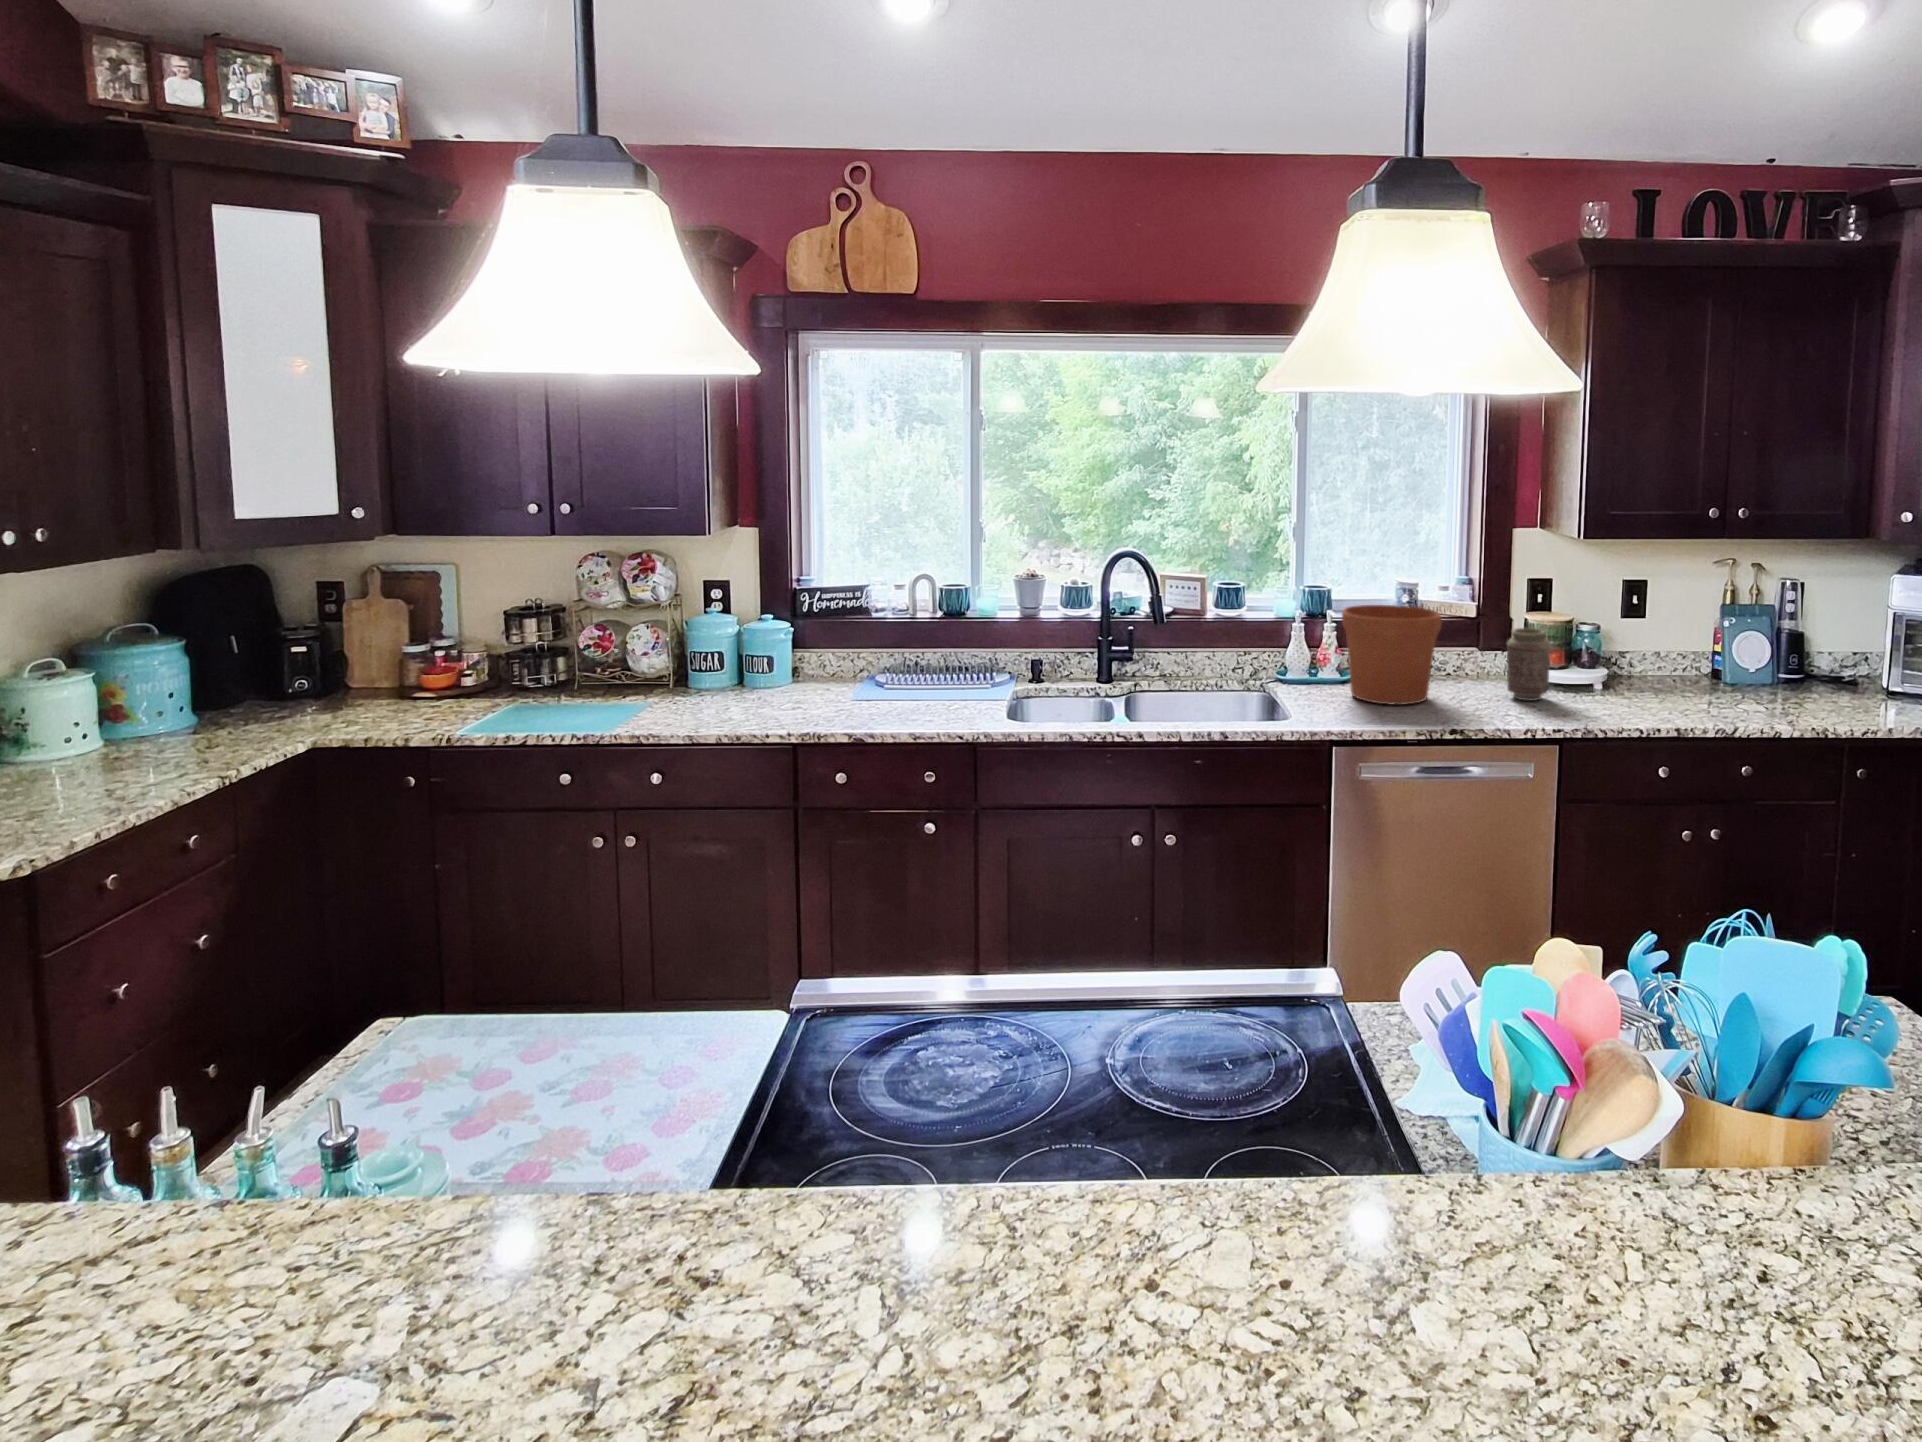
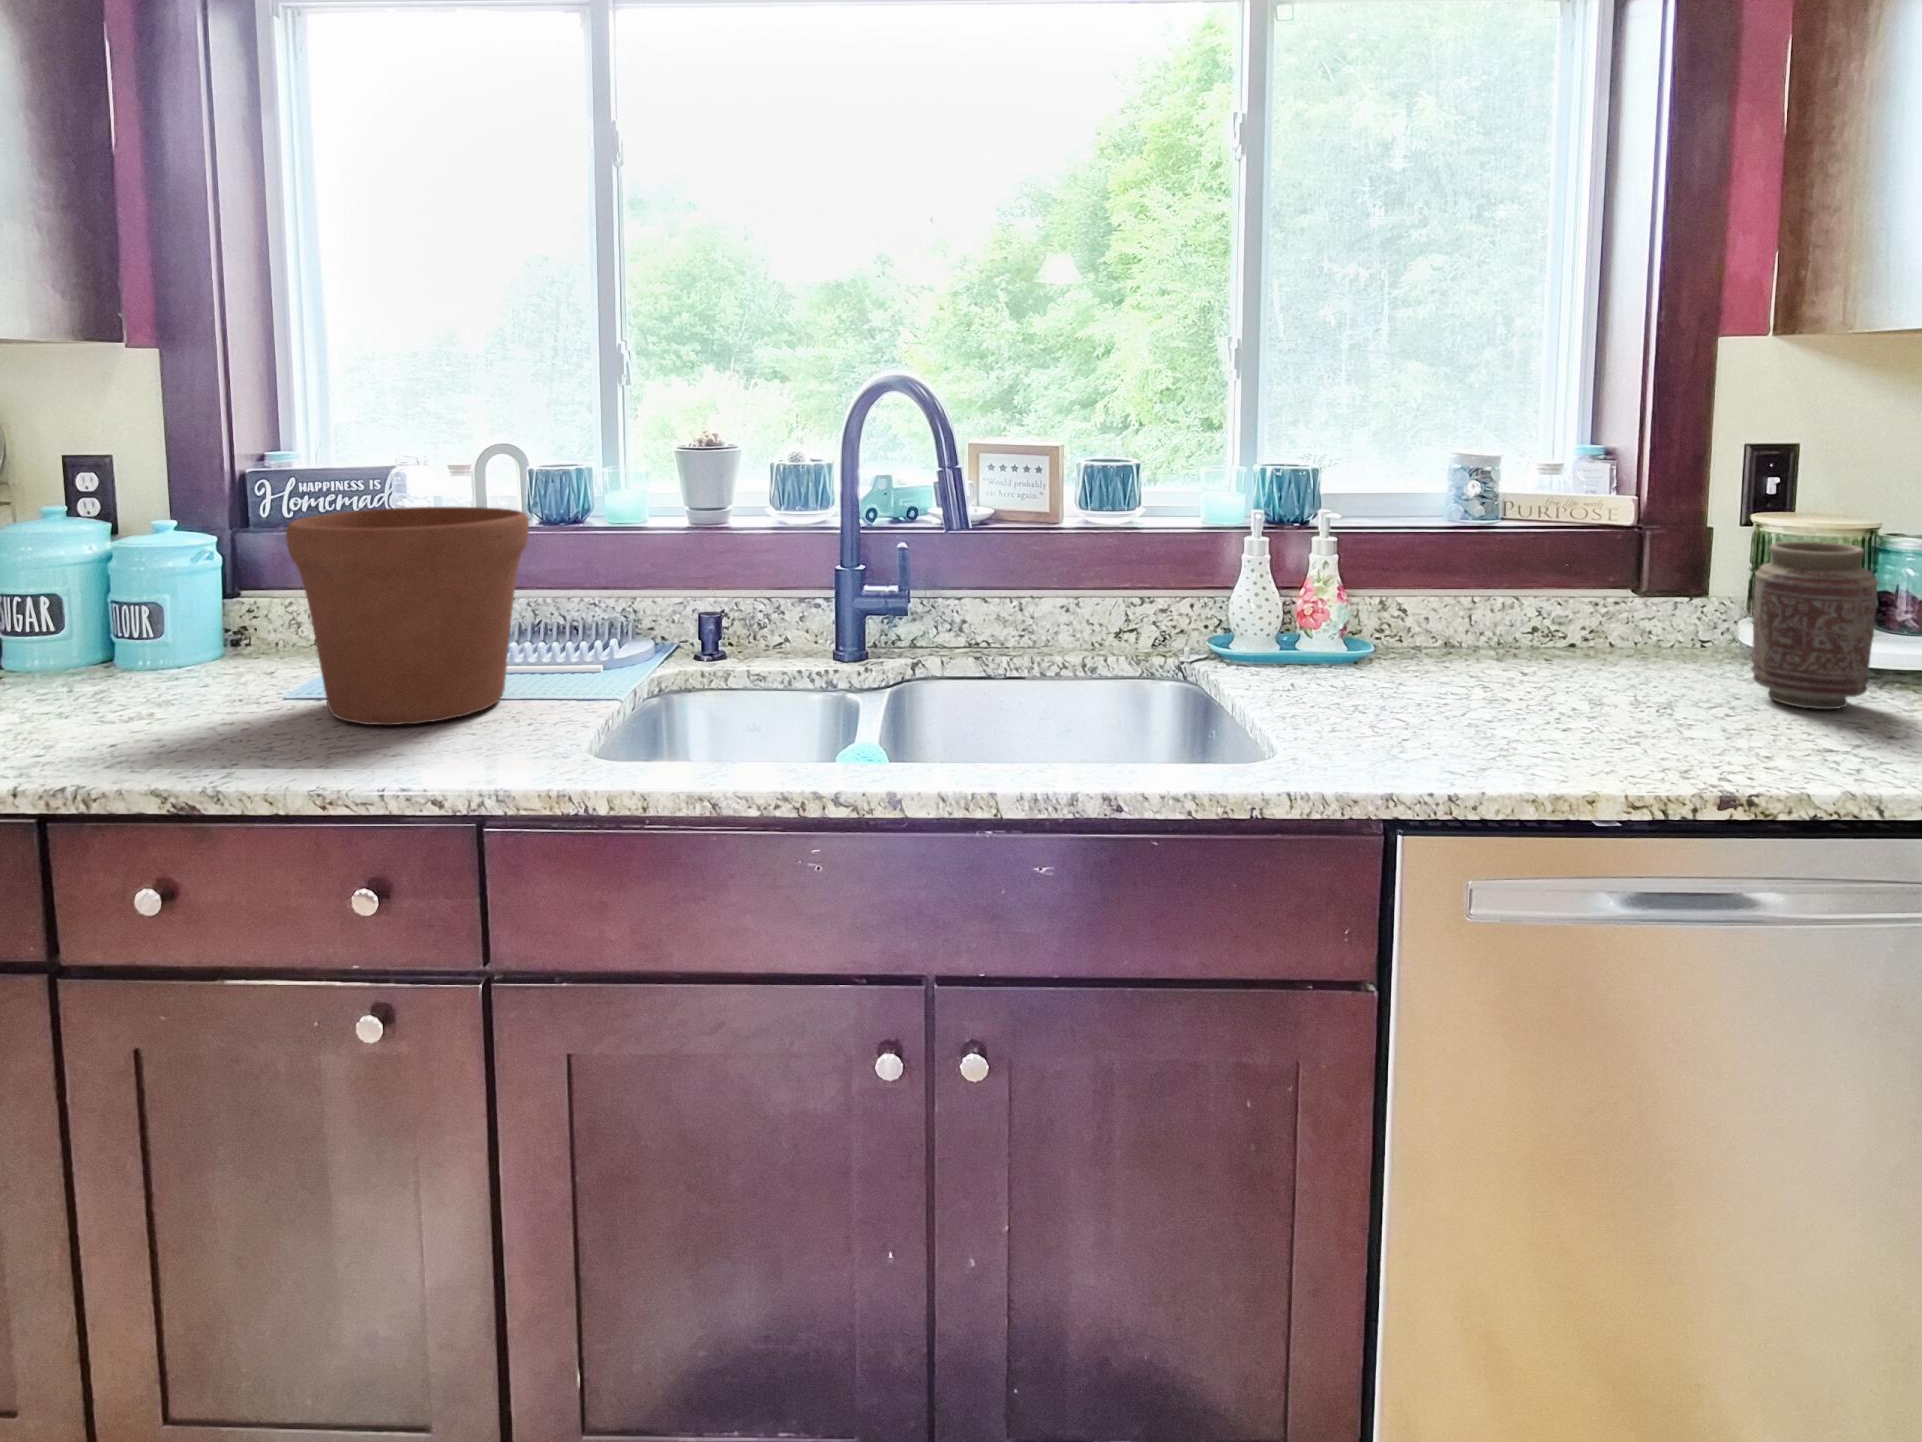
flower pot: present [1342,605,1442,705] -> present [286,507,529,725]

